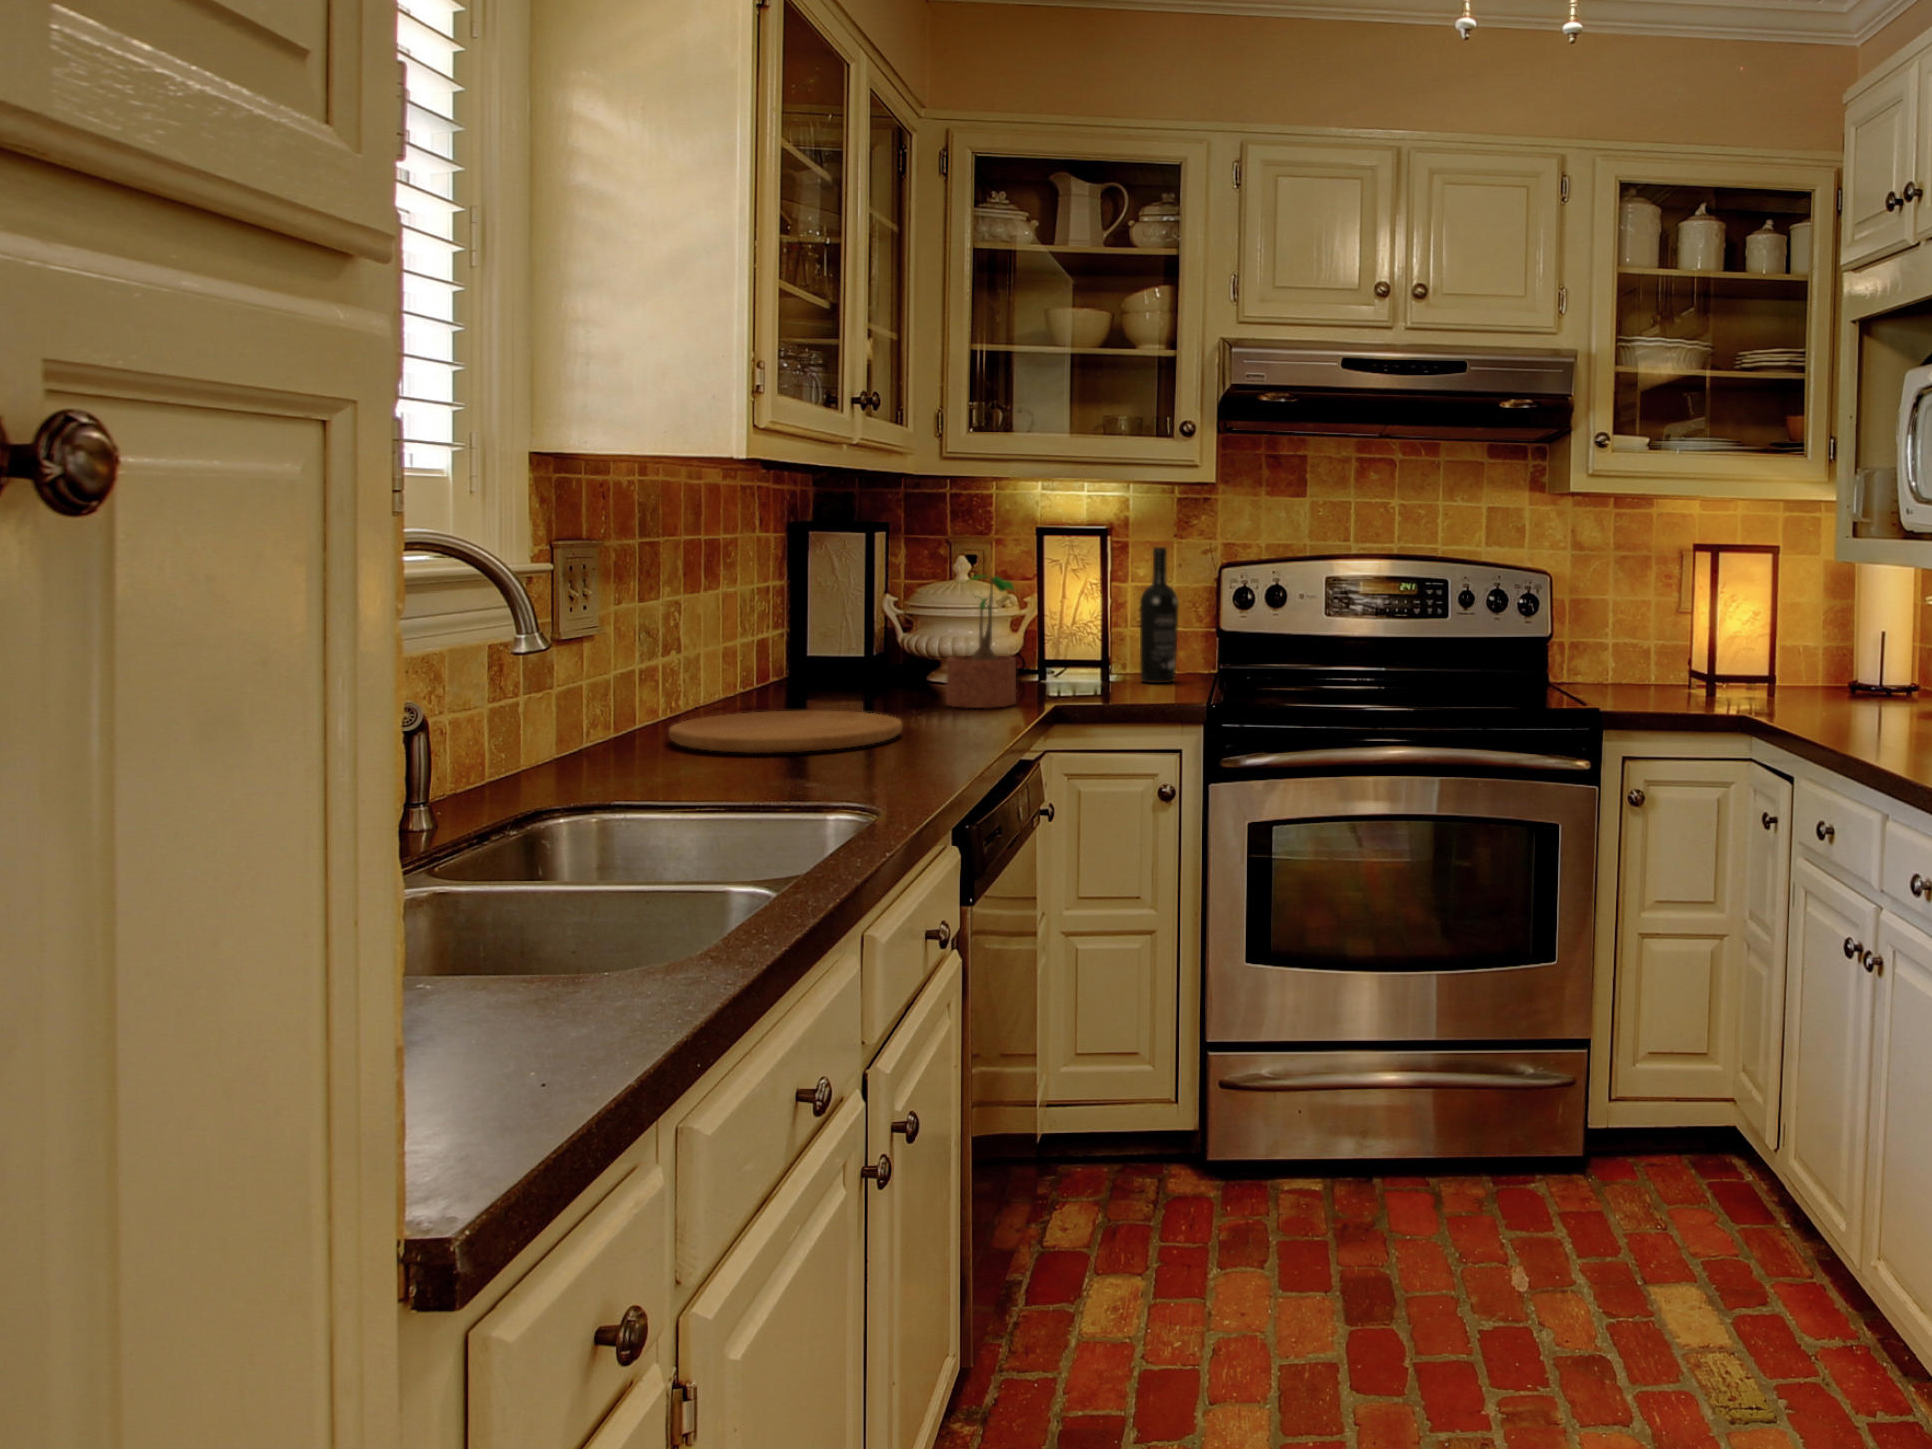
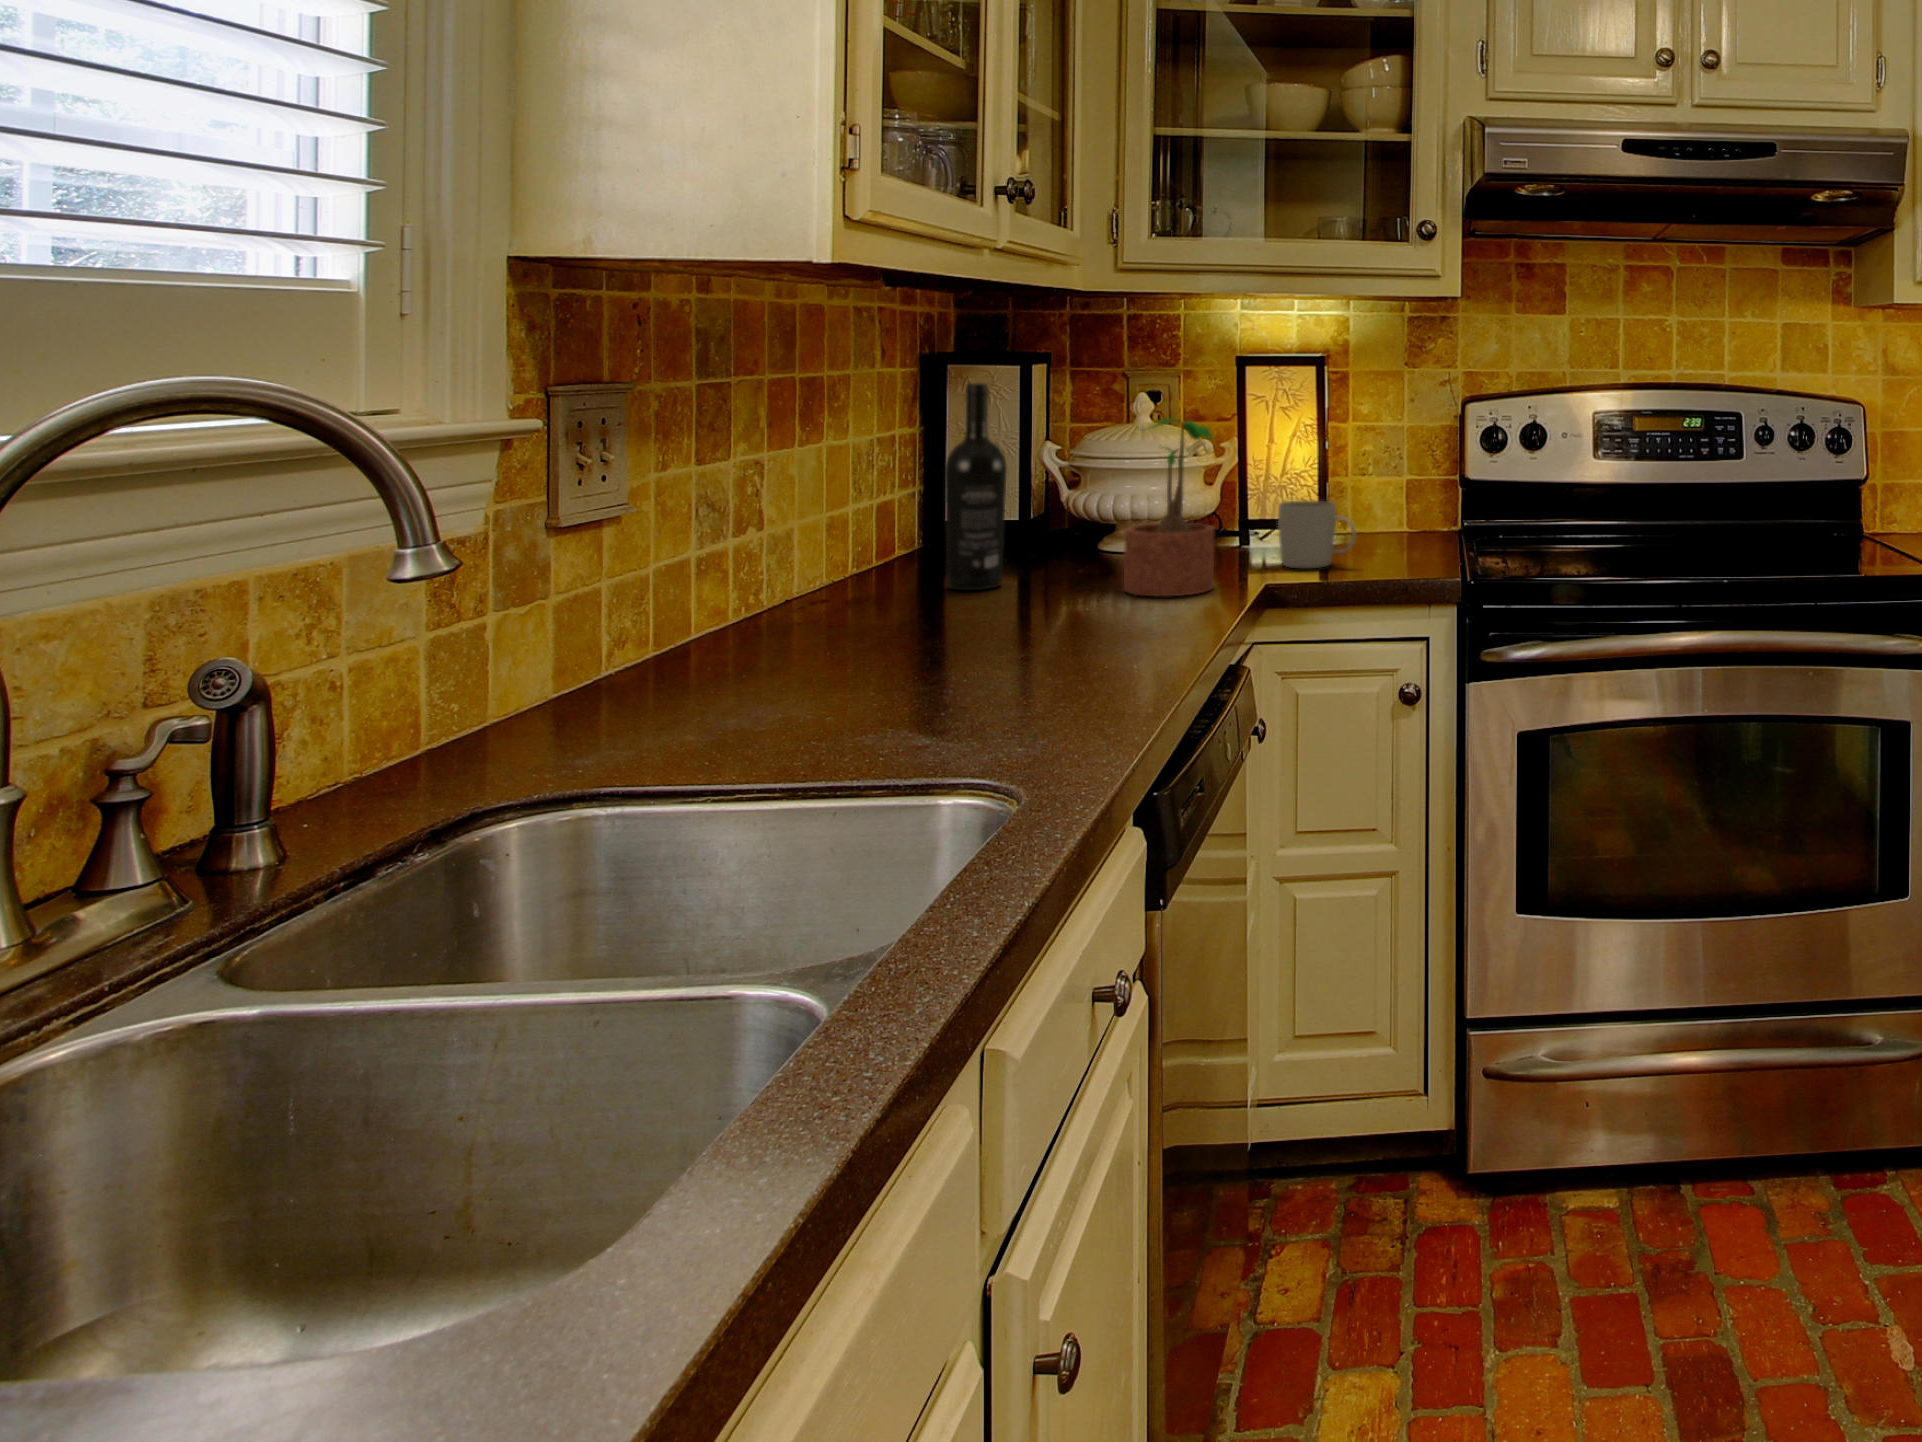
wine bottle: present [1140,547,1178,683] -> present [945,383,1007,590]
mug: none [1069,643,1129,694] -> present [1278,500,1355,568]
cutting board: present [669,711,902,753] -> none [725,612,1062,698]

